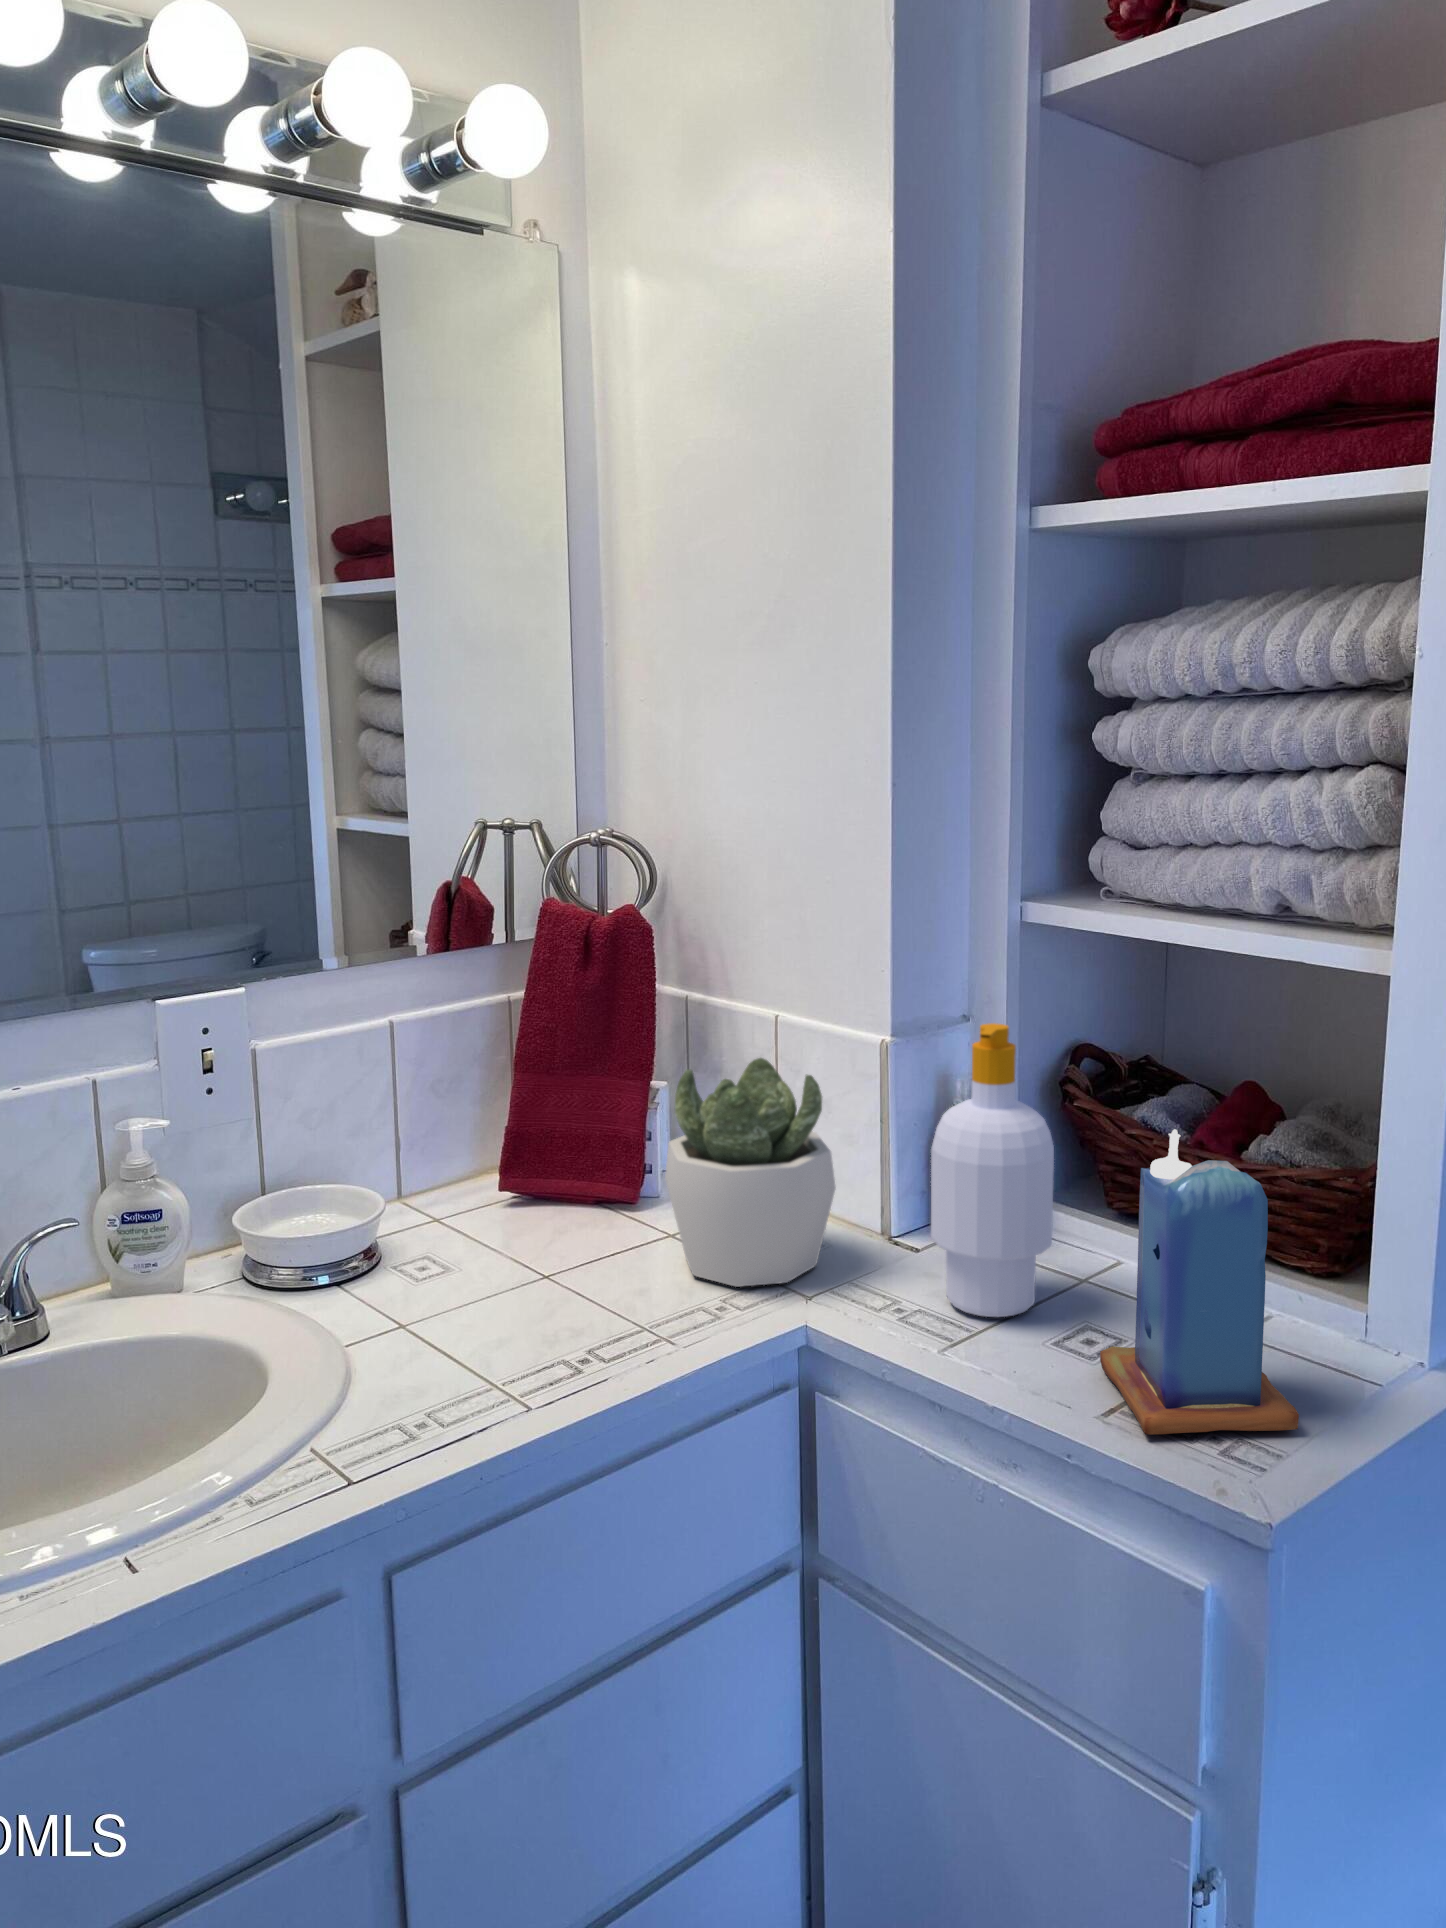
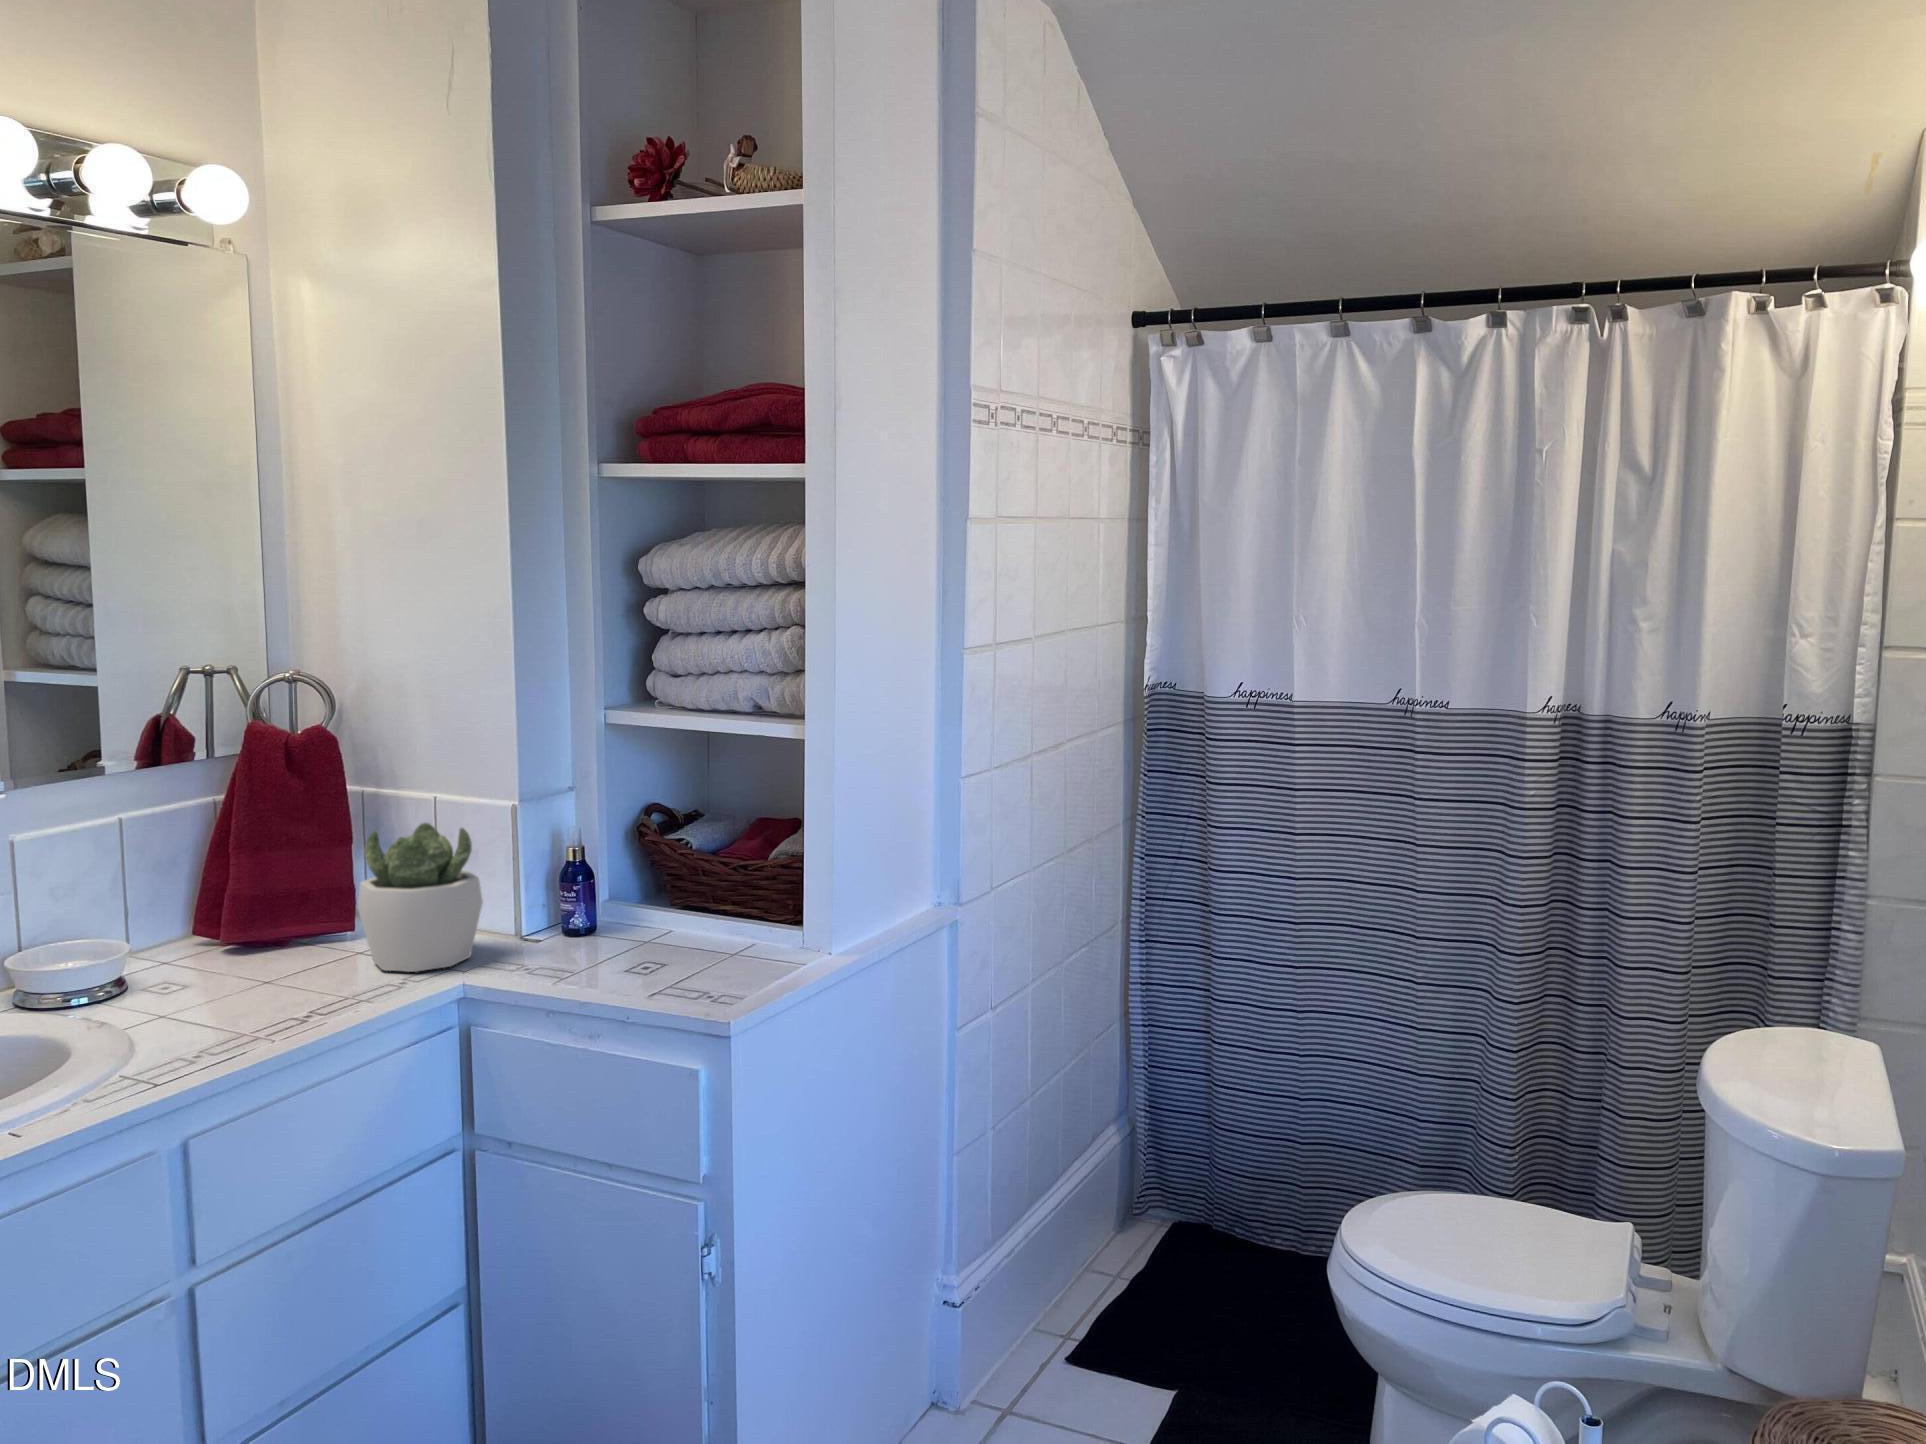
soap bottle: present [931,1023,1054,1317] -> none [548,783,627,967]
candle: present [1100,1129,1299,1435] -> none [656,829,764,1000]

